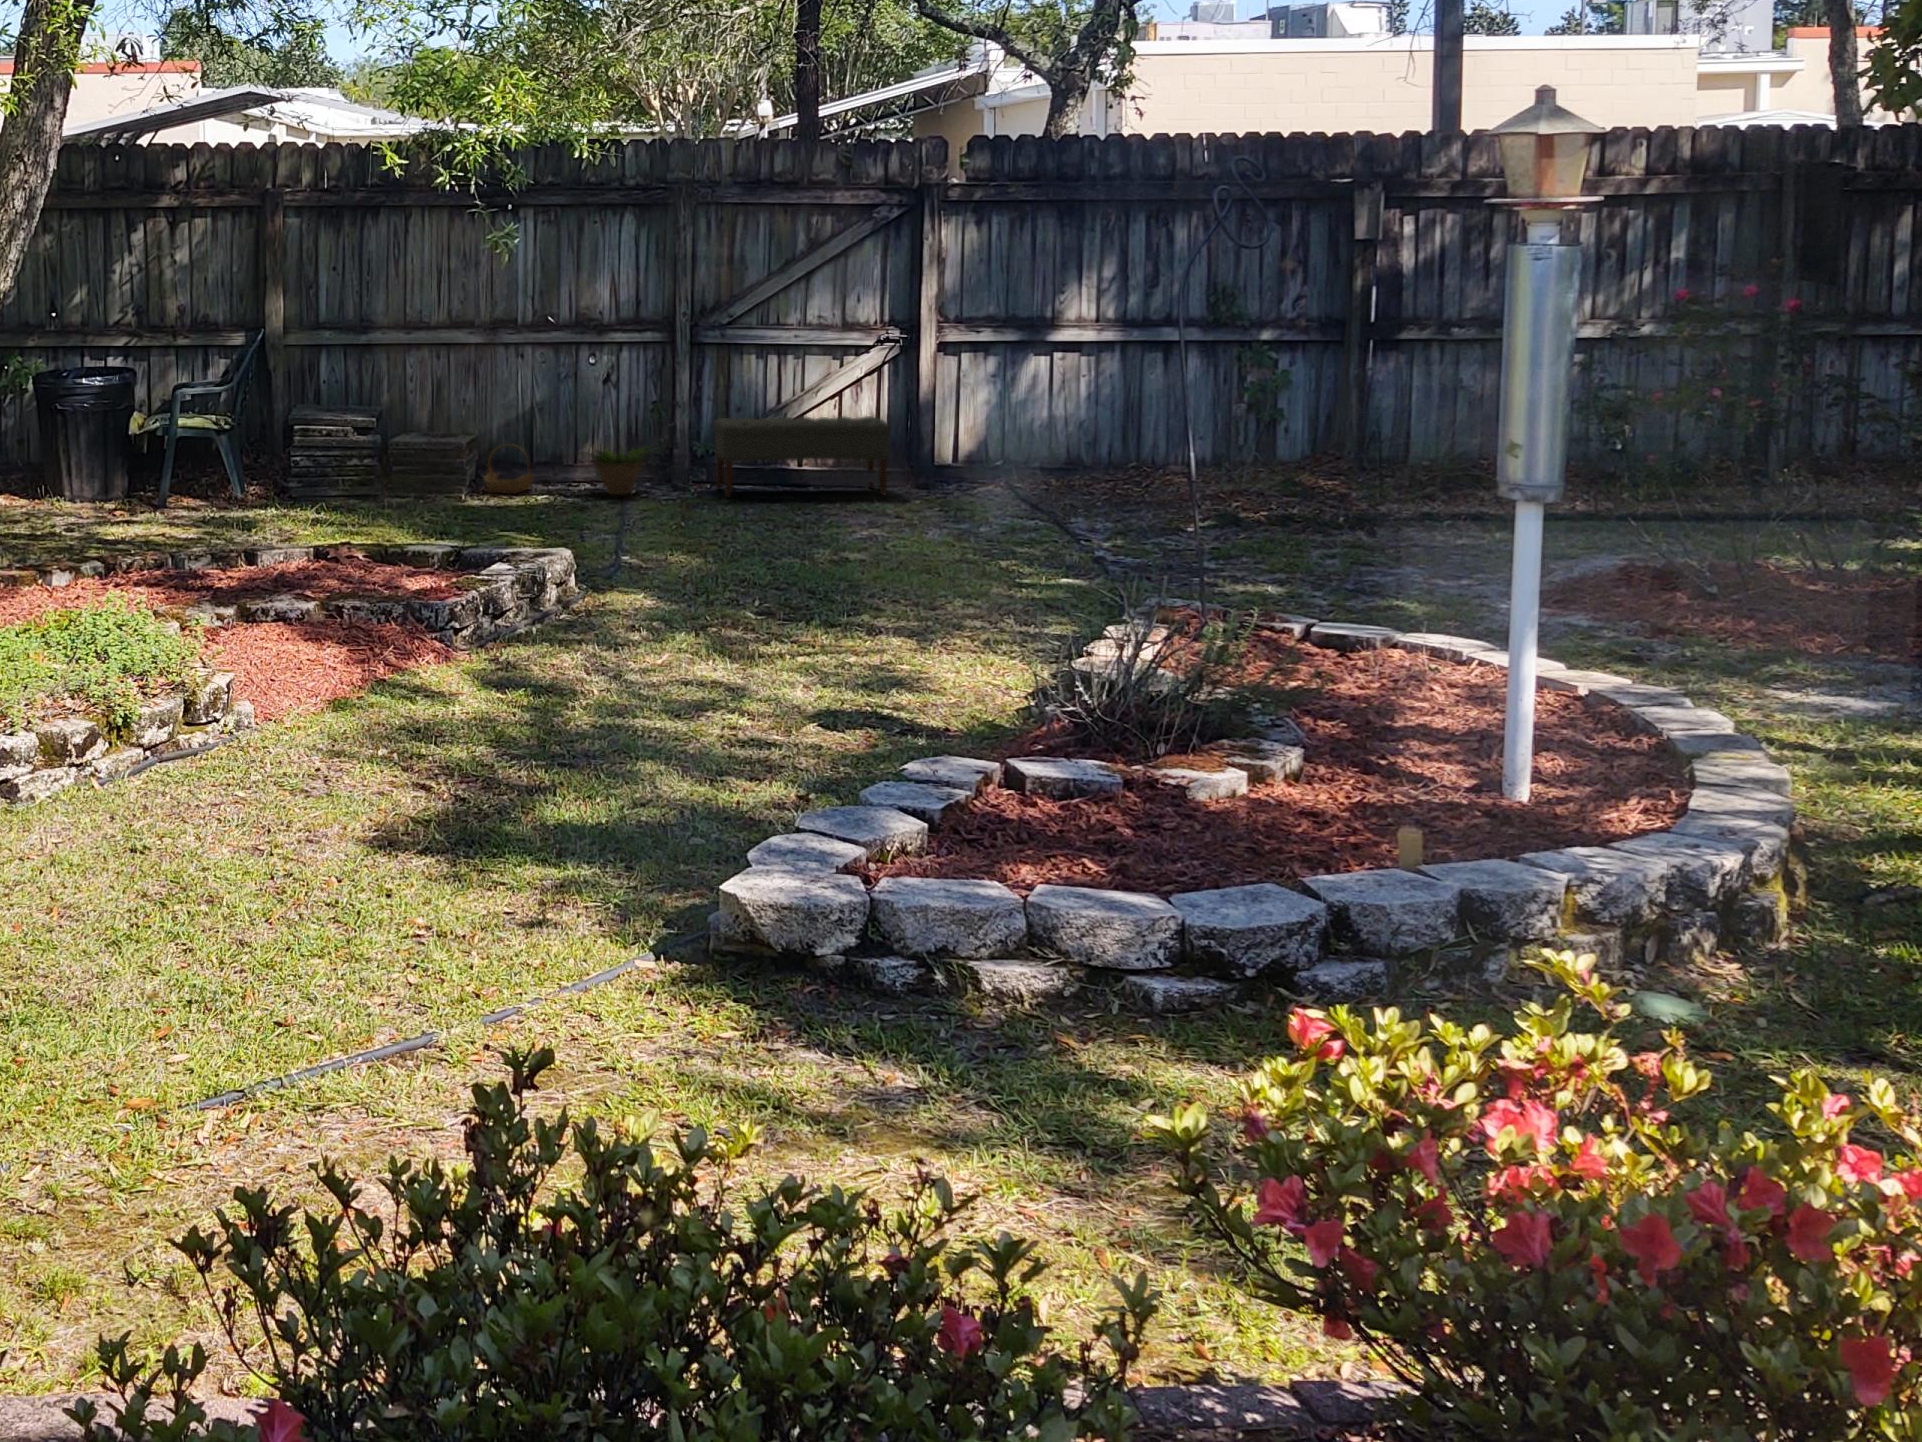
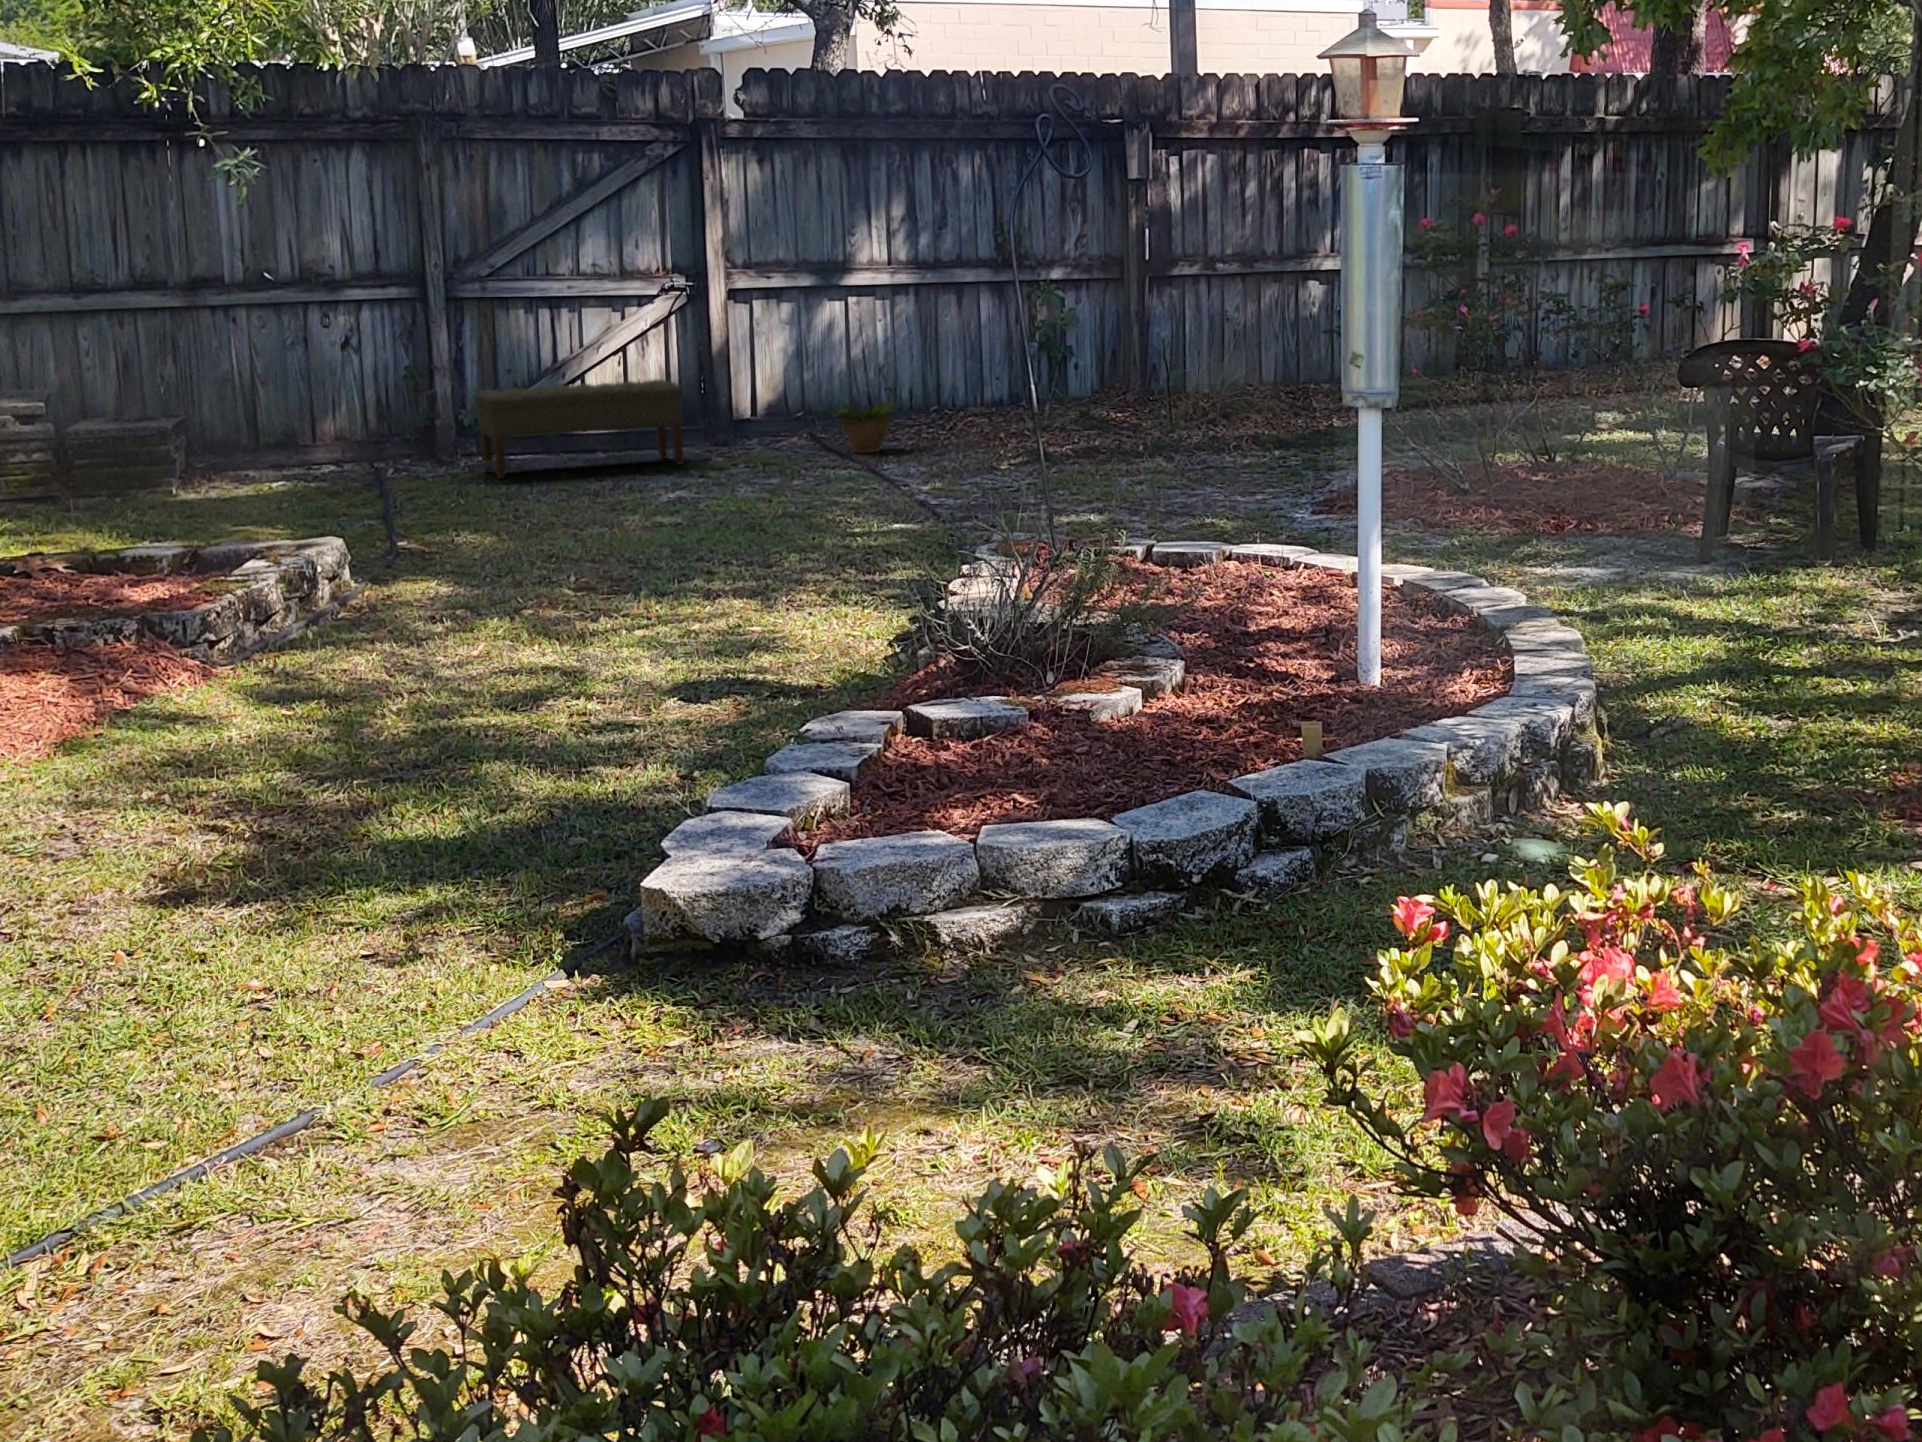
basket: present [484,445,534,494] -> none [183,435,252,495]
decorative plant: present [587,447,658,494] -> present [829,401,898,453]

